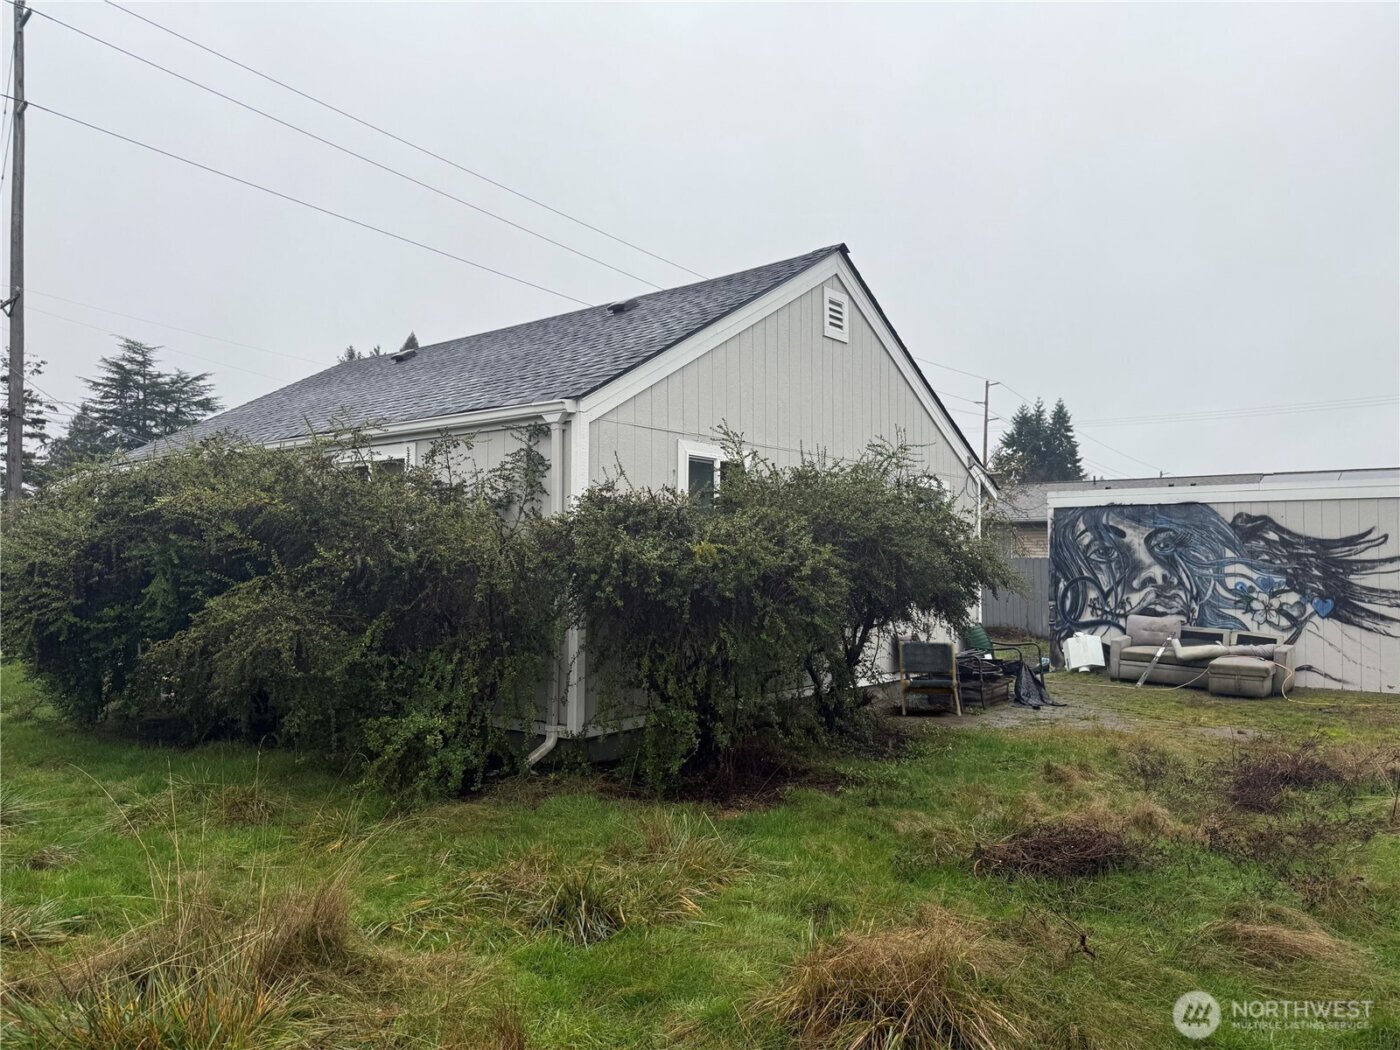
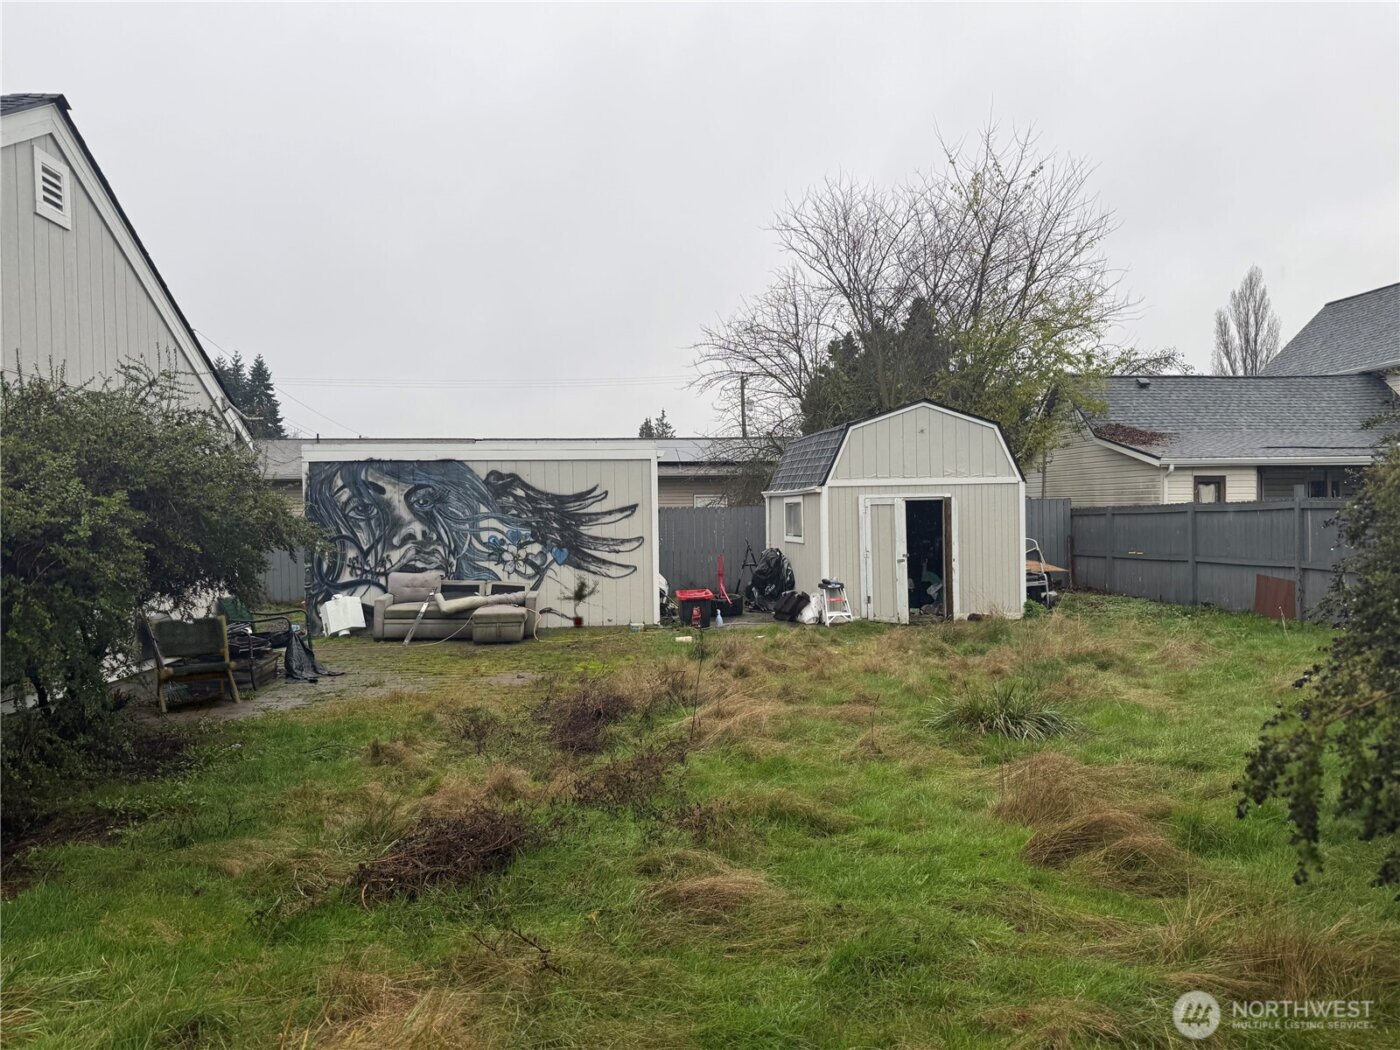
potted tree: none [1316,628,1375,689] -> present [557,574,599,627]

